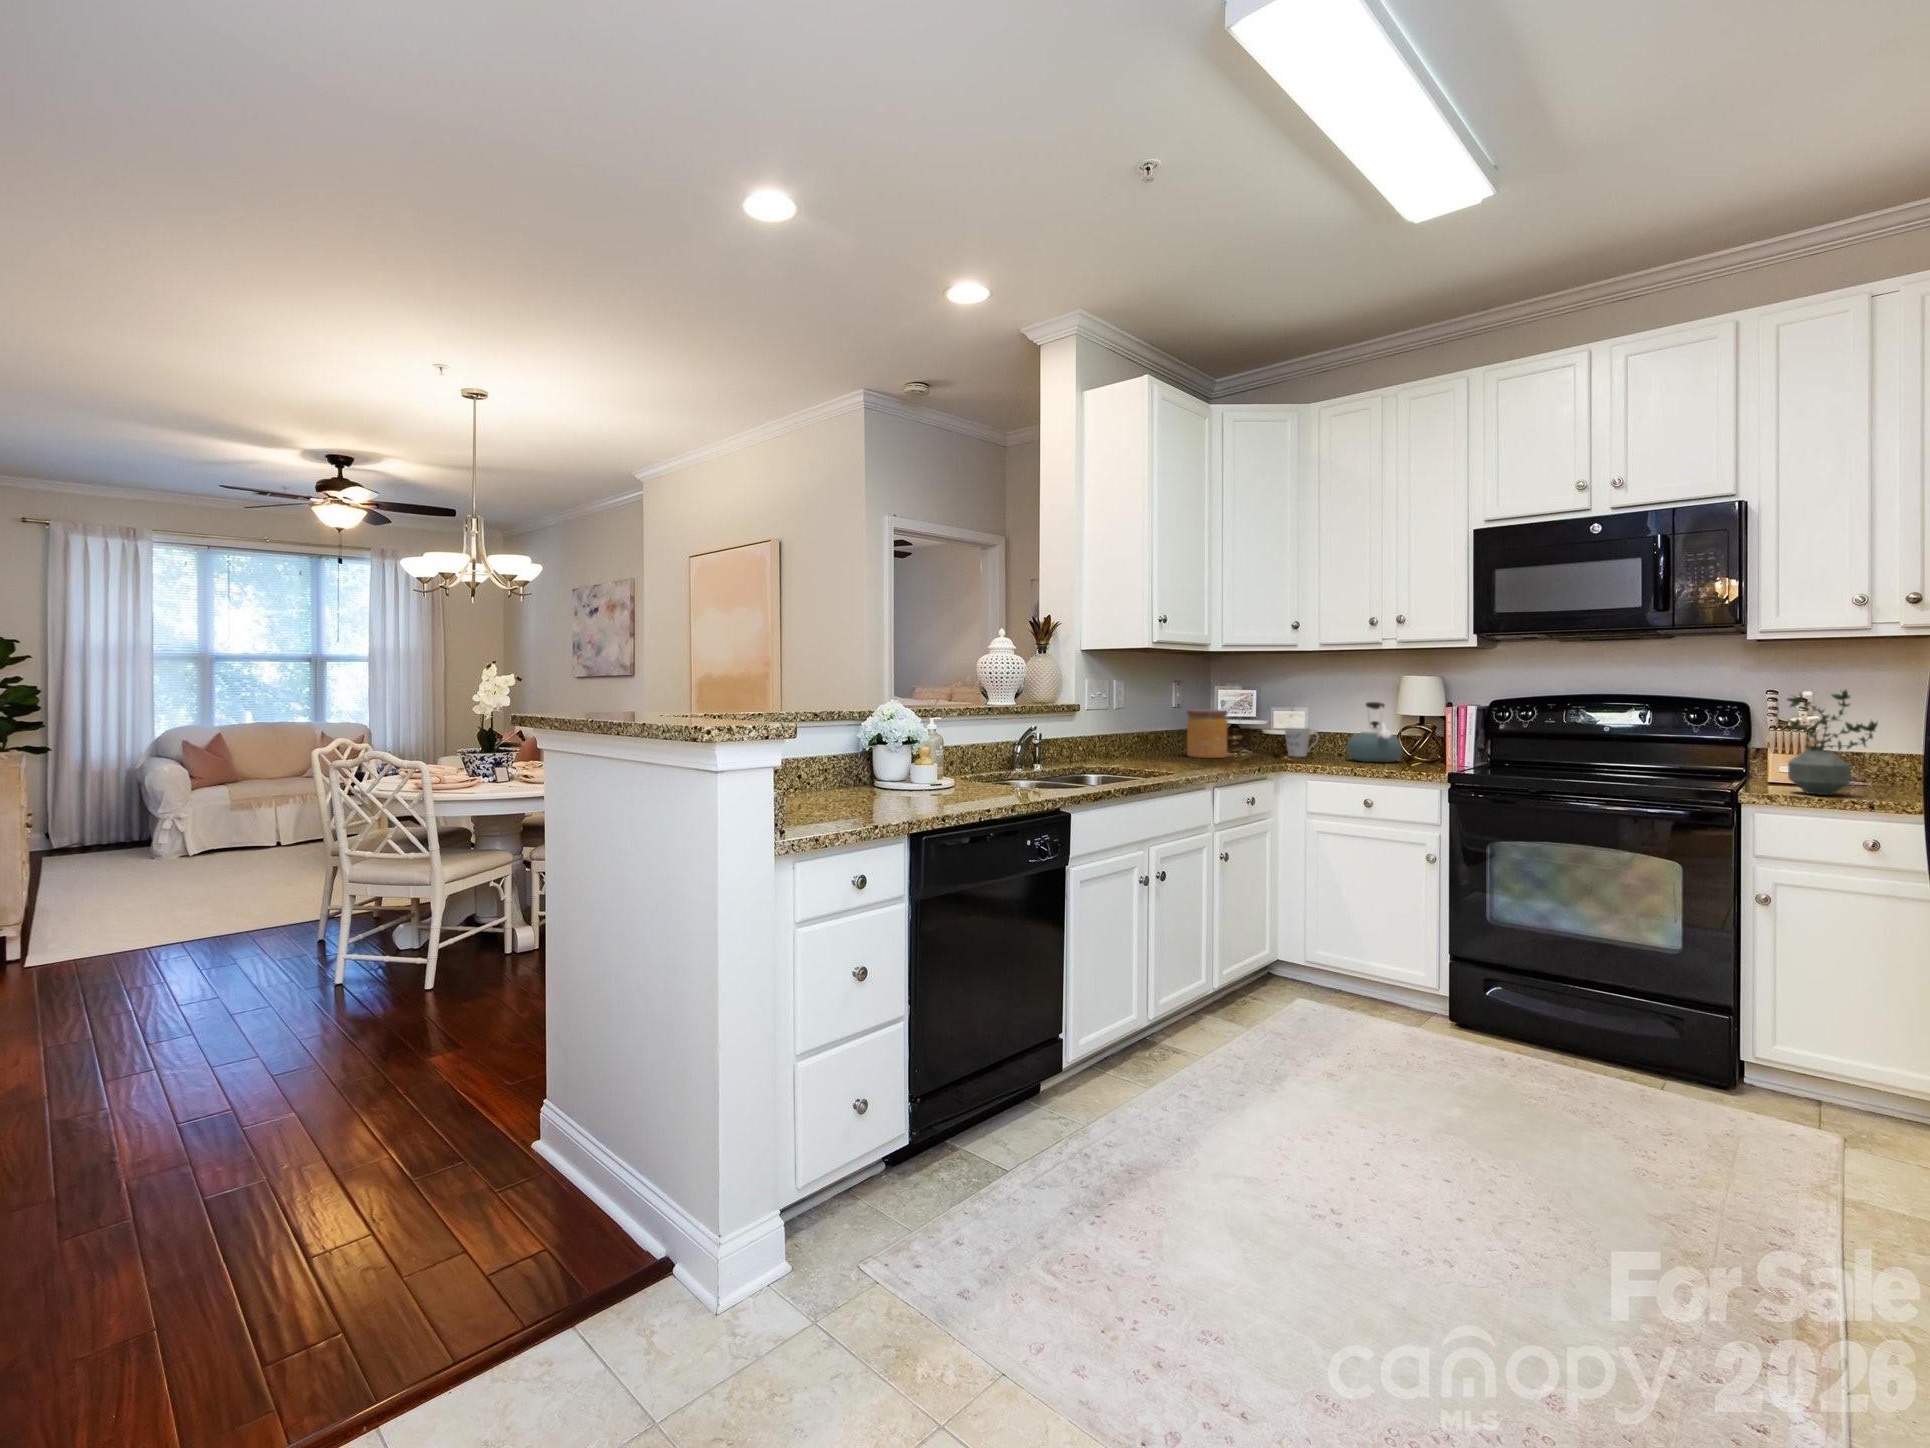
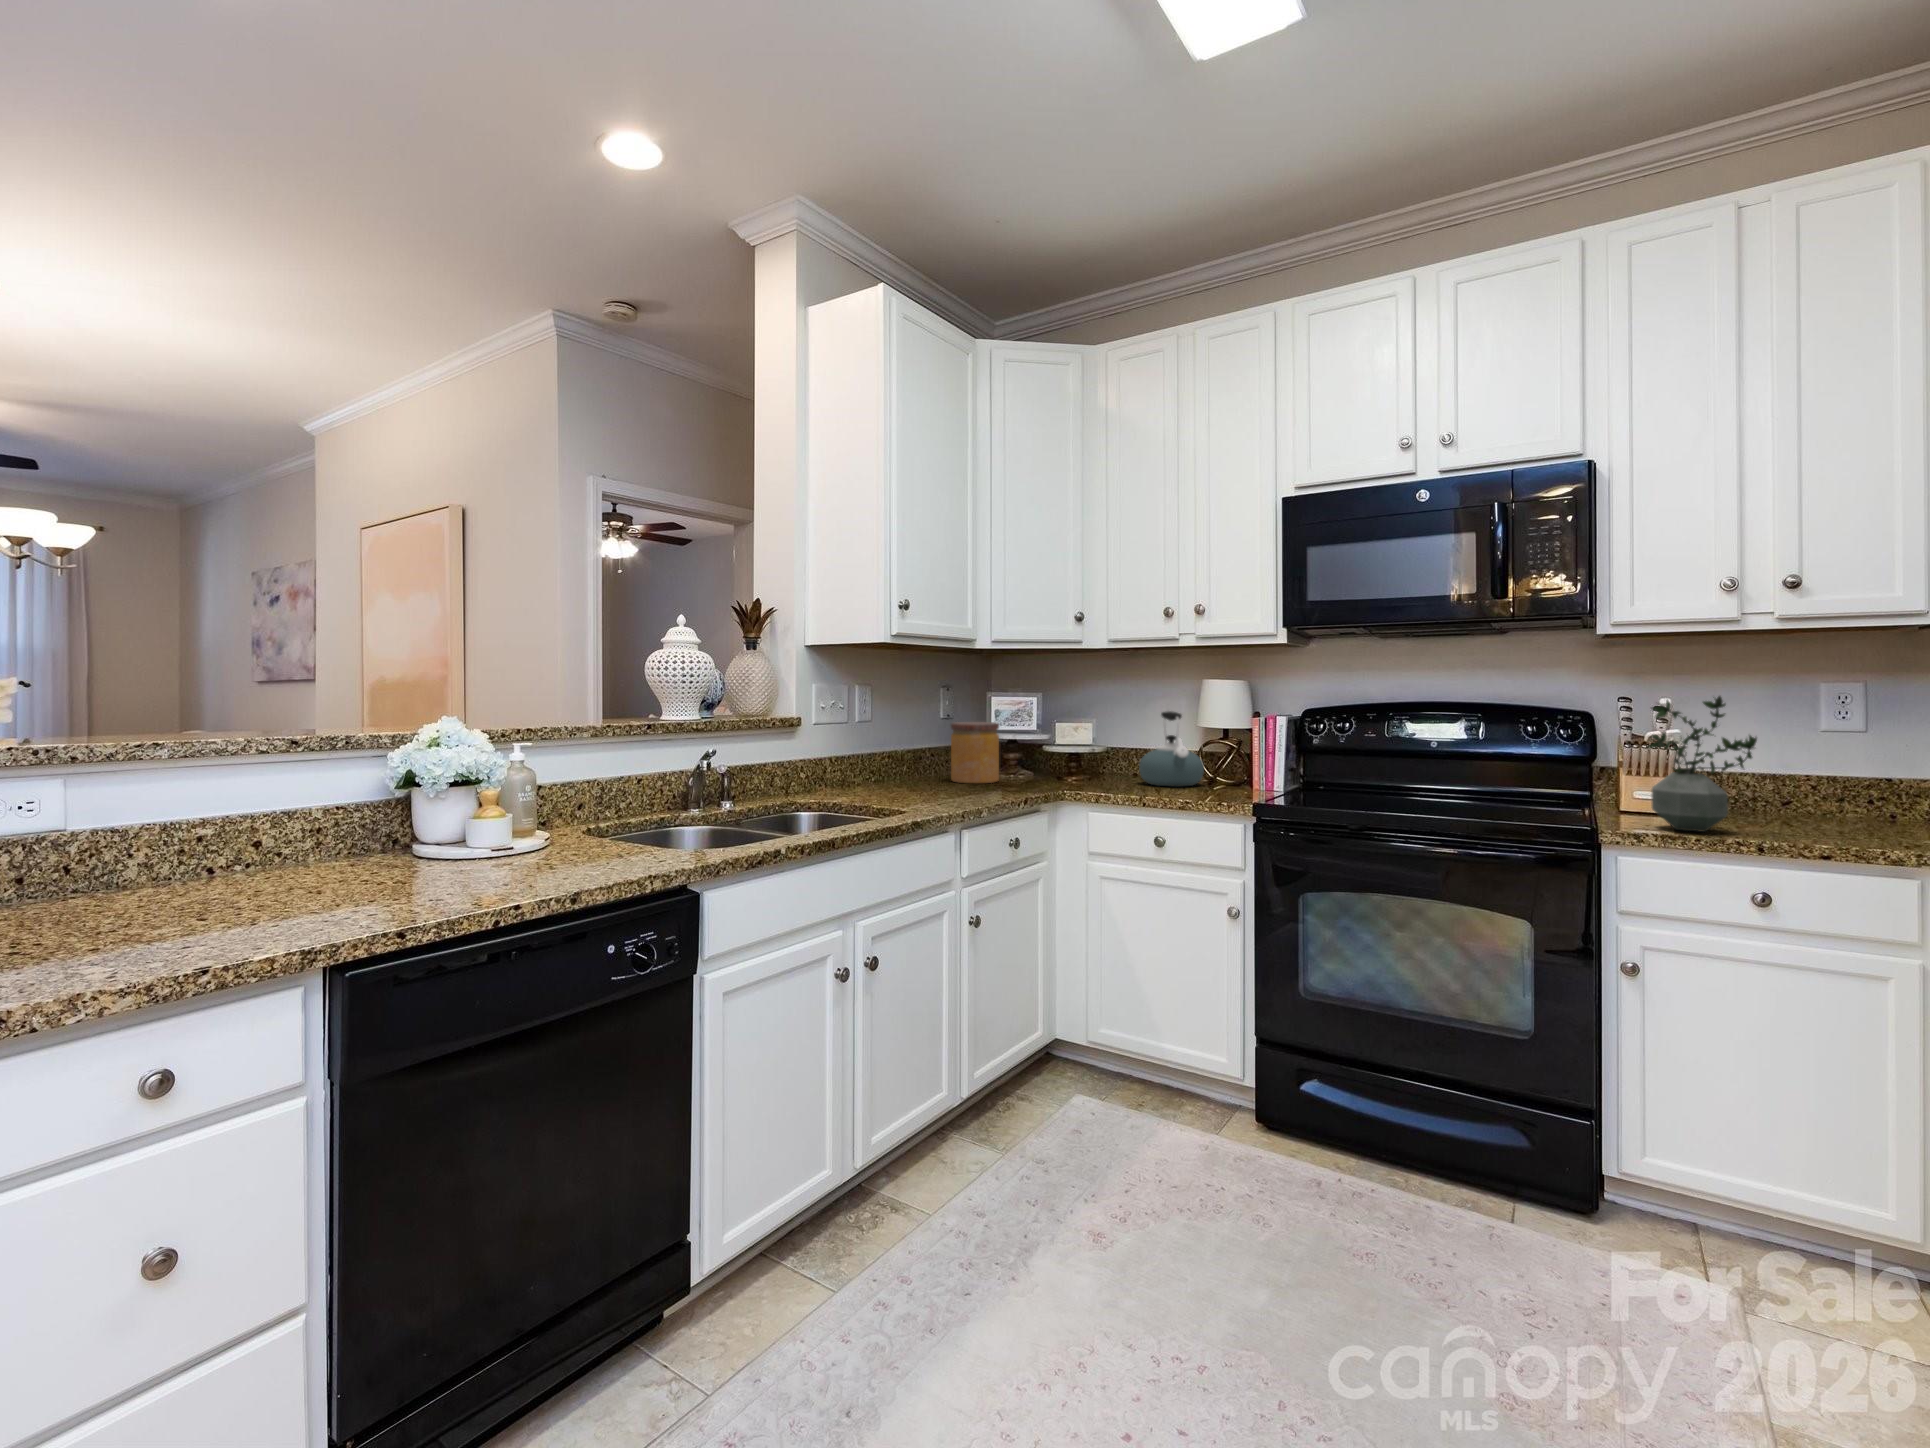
mug: present [1285,728,1318,757] -> none [1069,743,1108,779]

